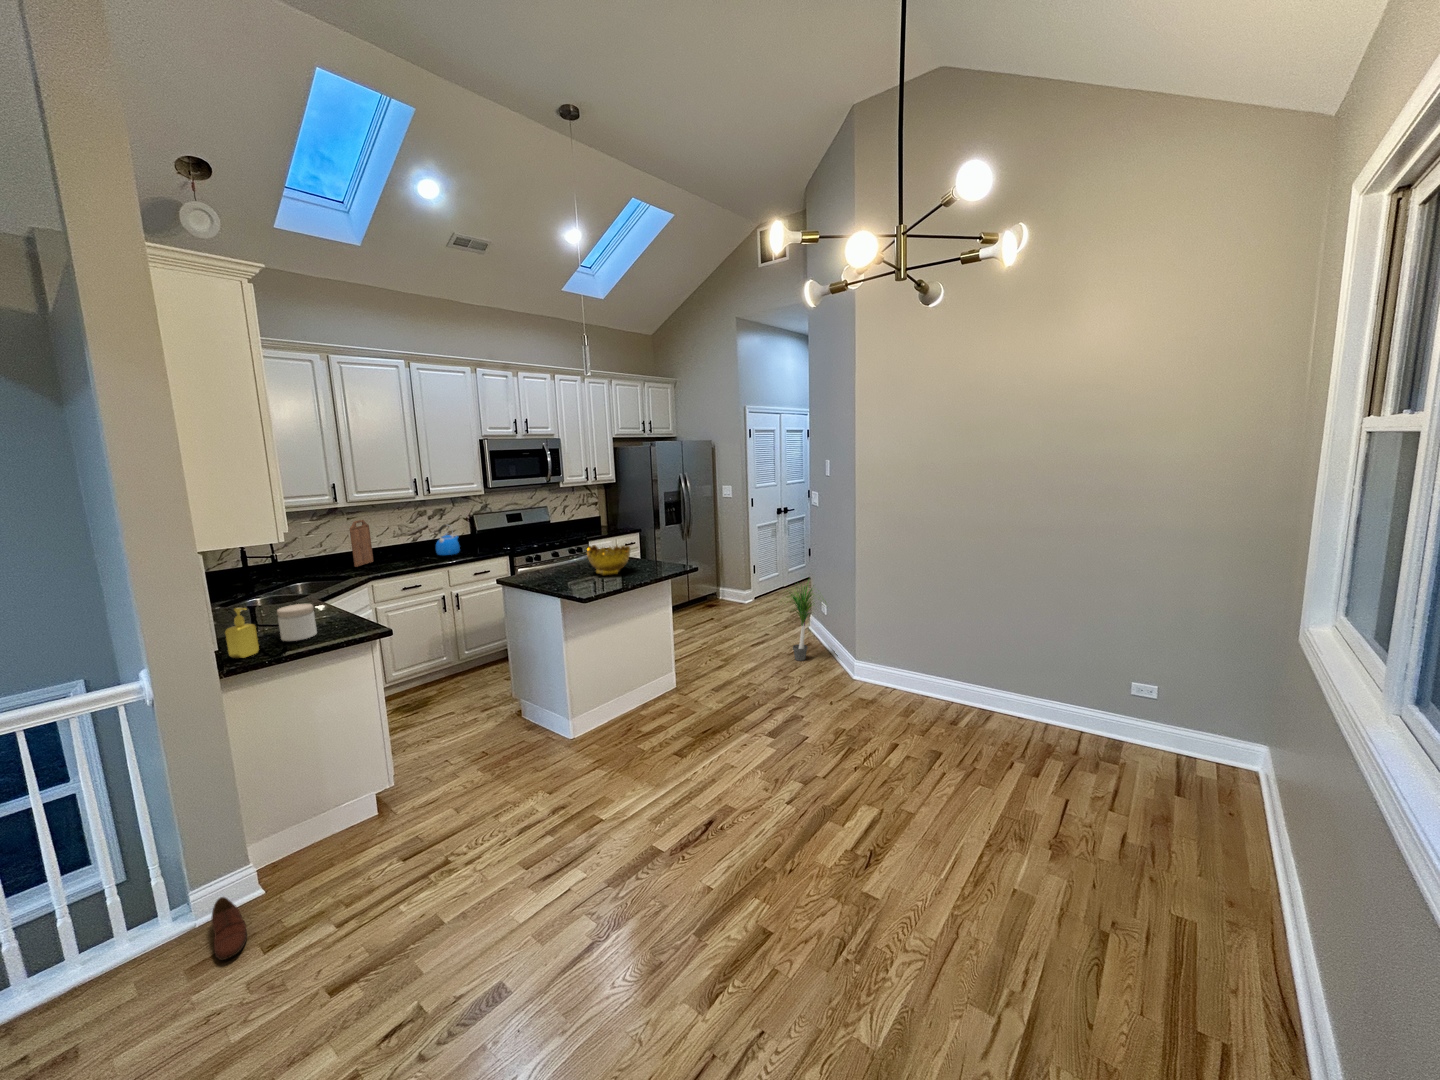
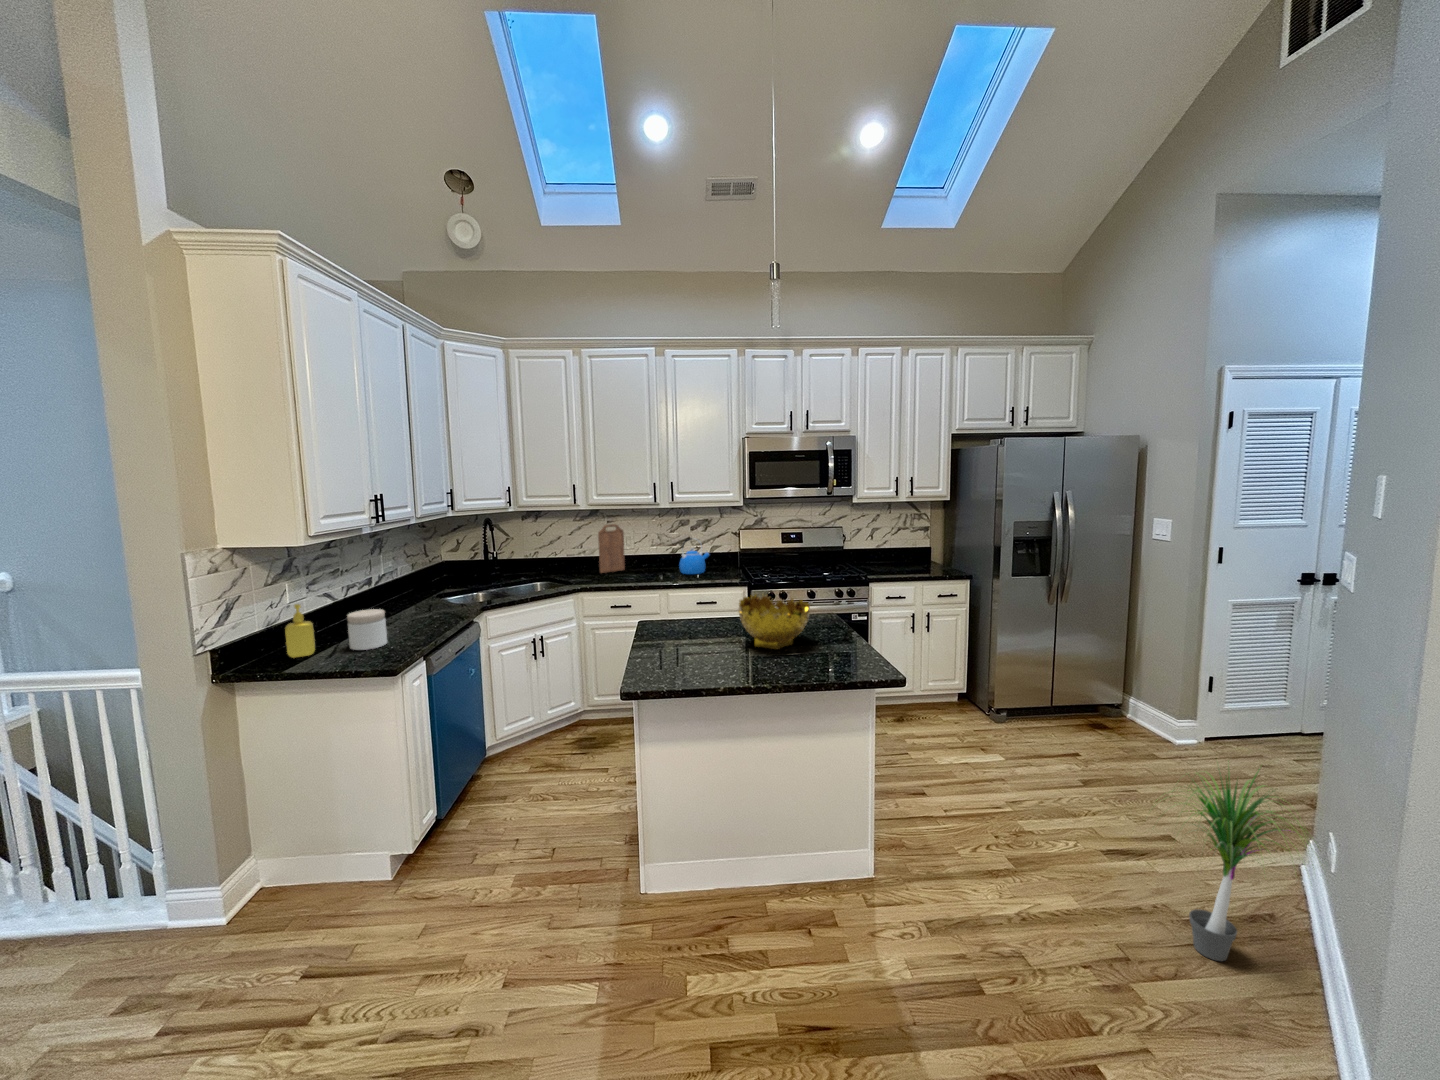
shoe: present [211,897,247,960] -> none [86,912,180,998]

